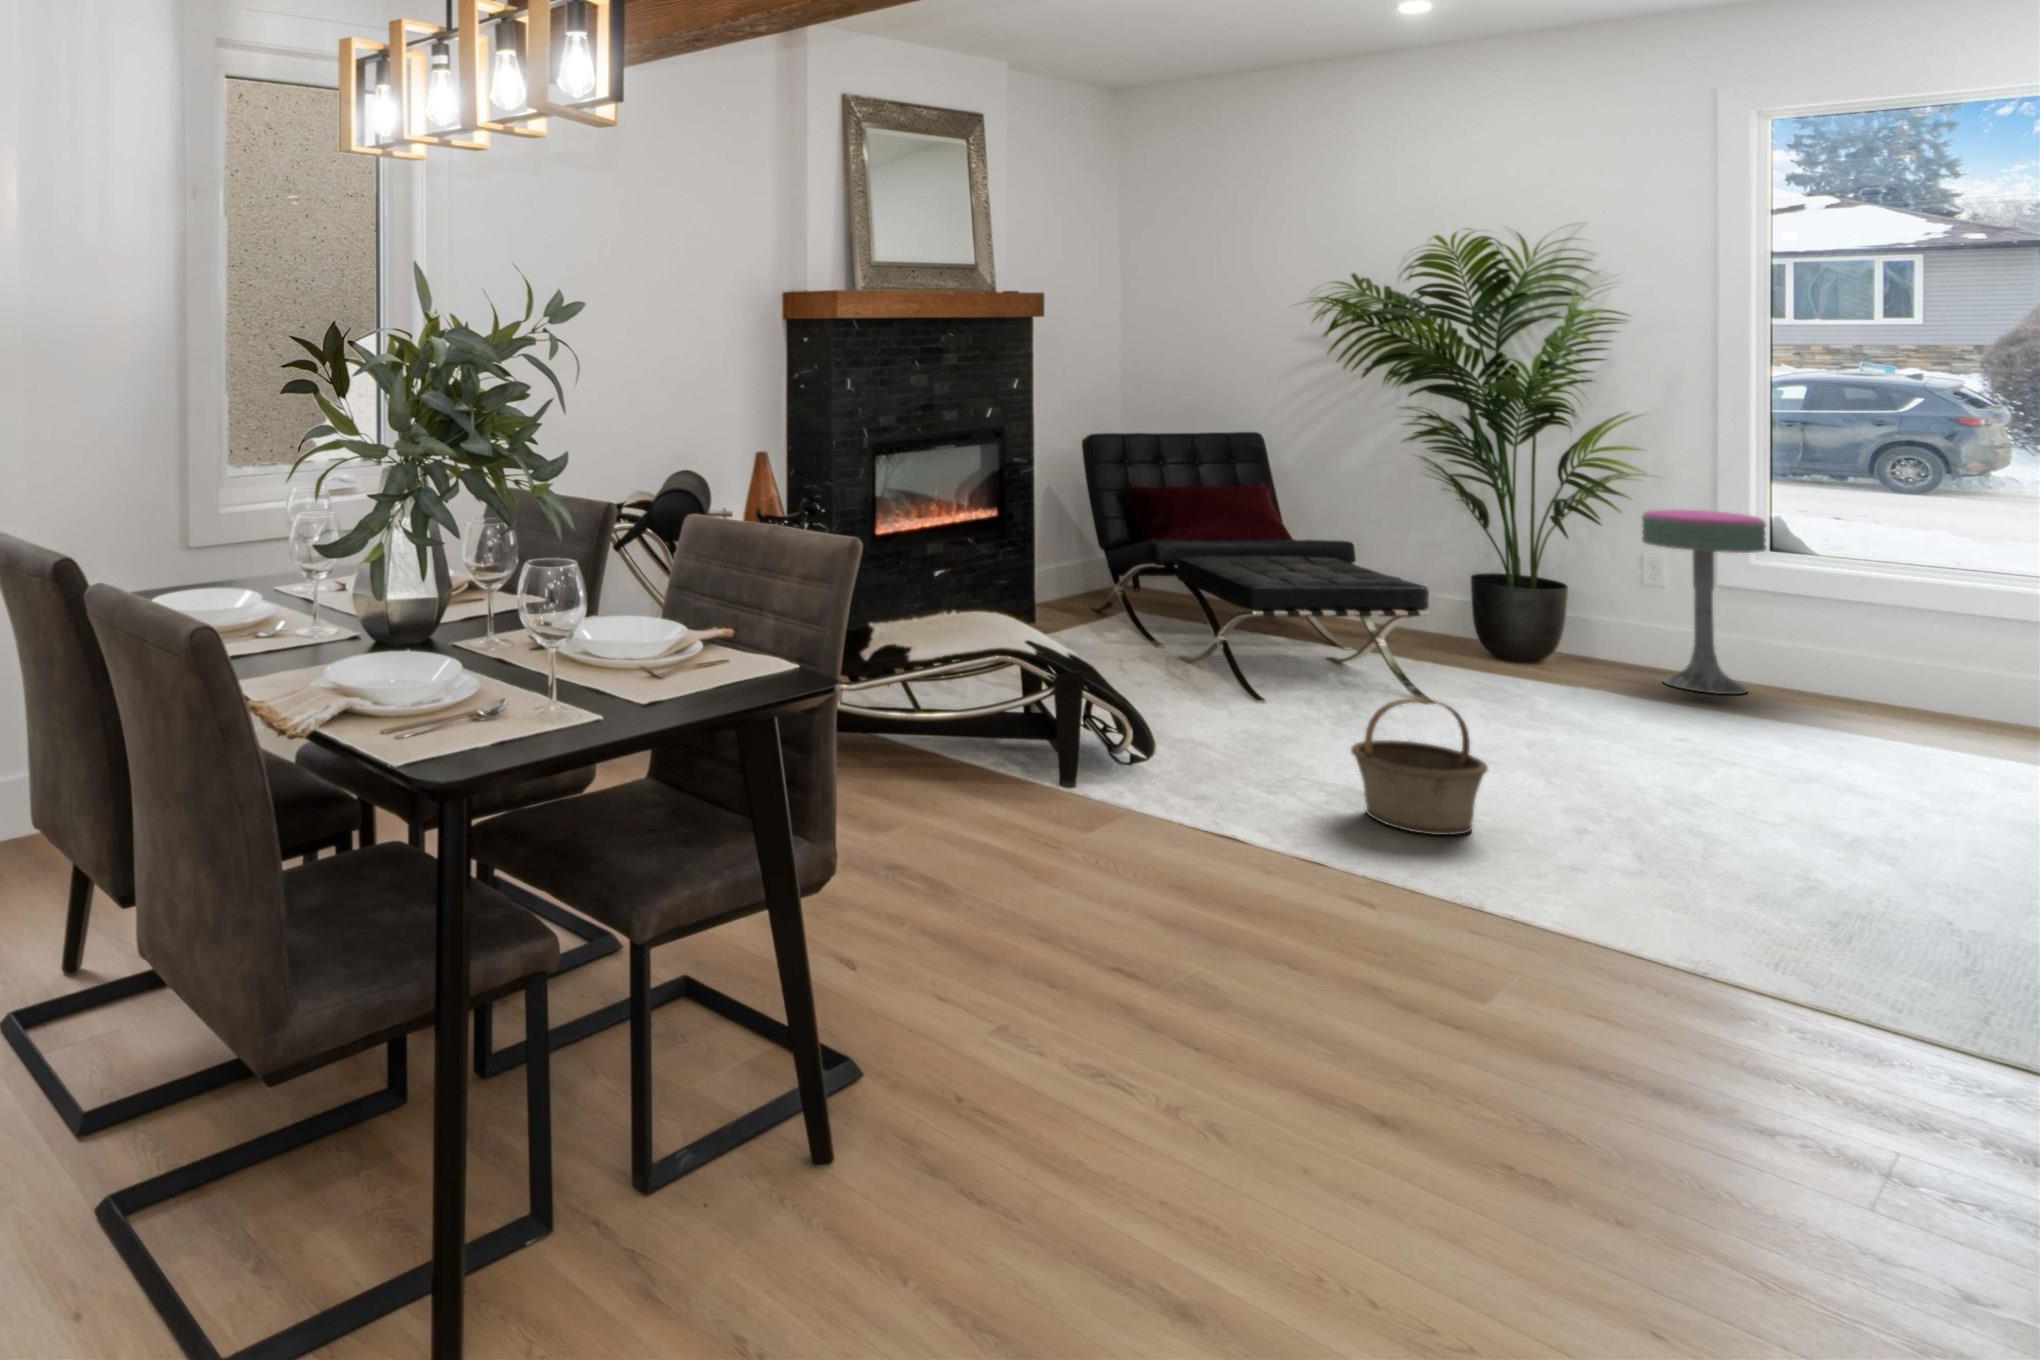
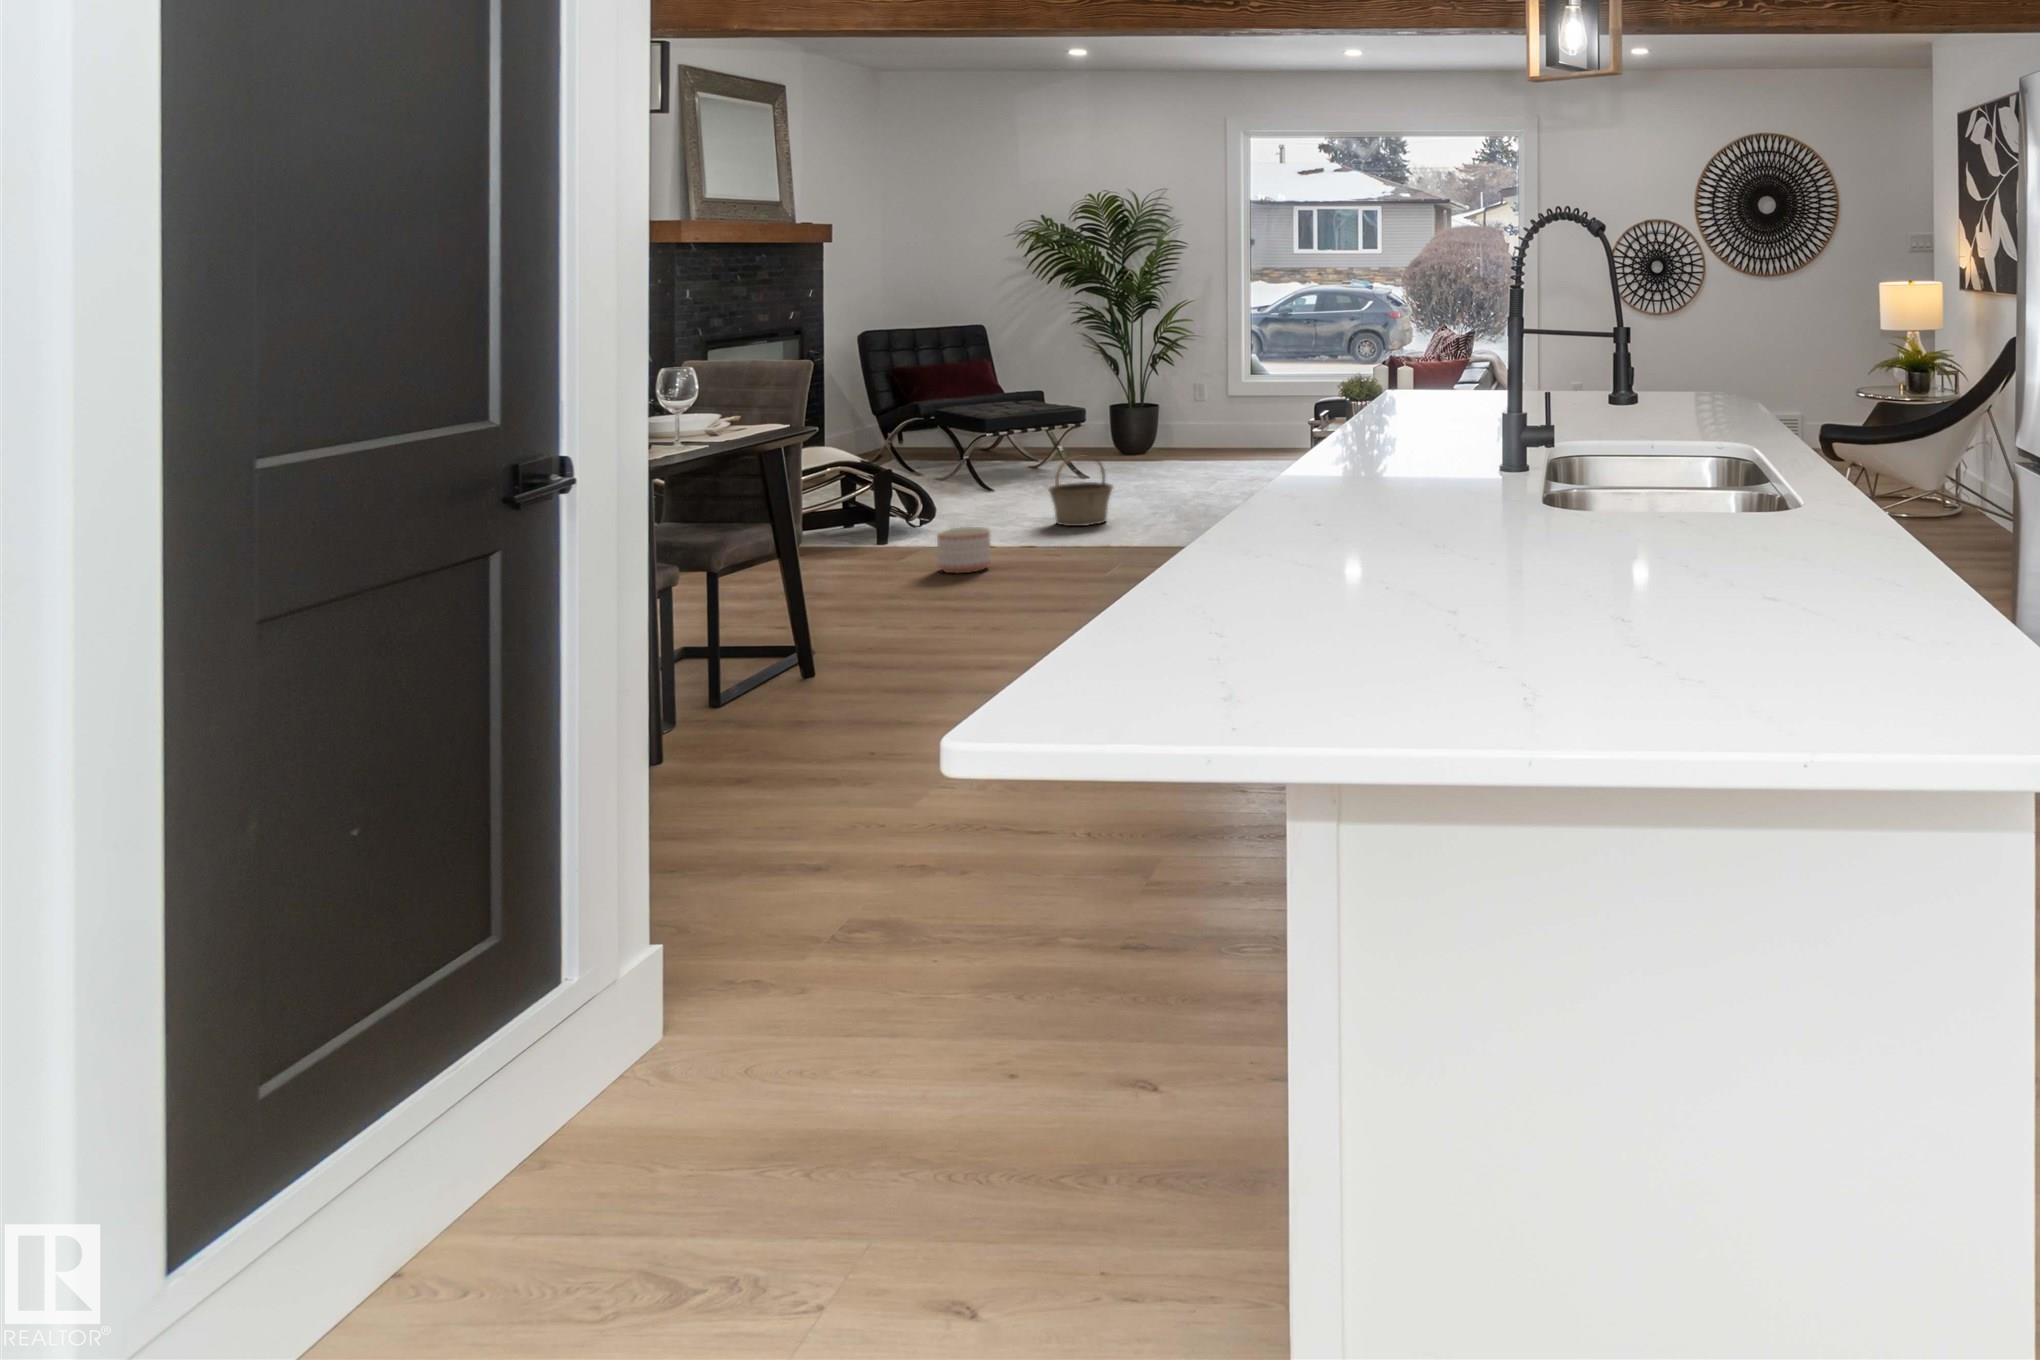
bar stool: present [1642,509,1766,694] -> none [1194,357,1250,459]
planter: none [1119,829,1222,931] -> present [937,527,991,573]

